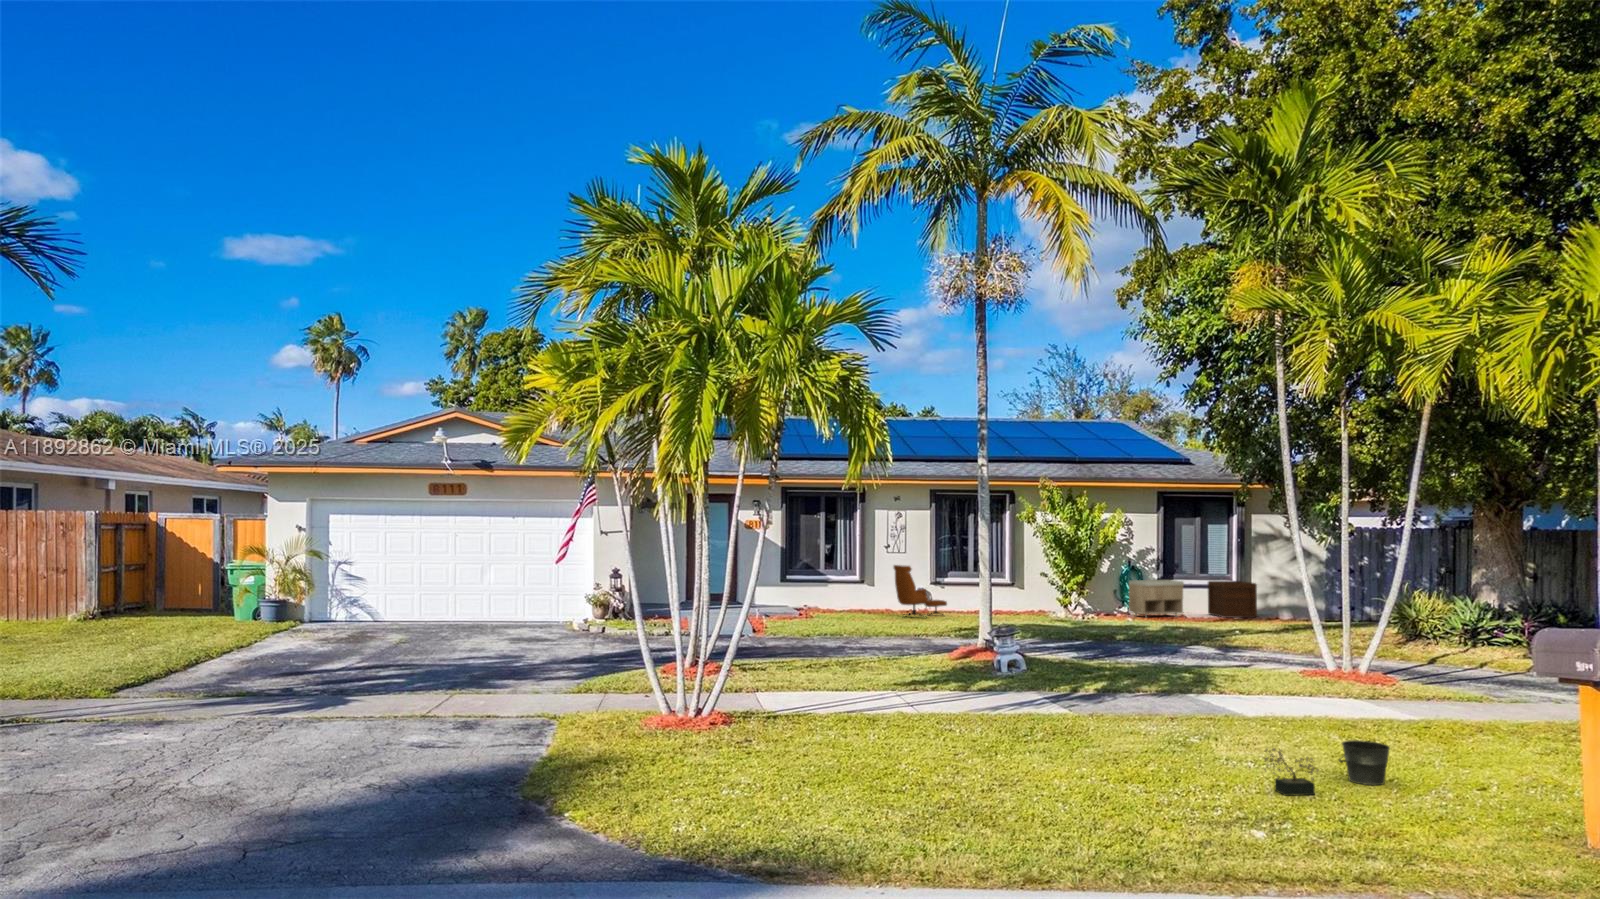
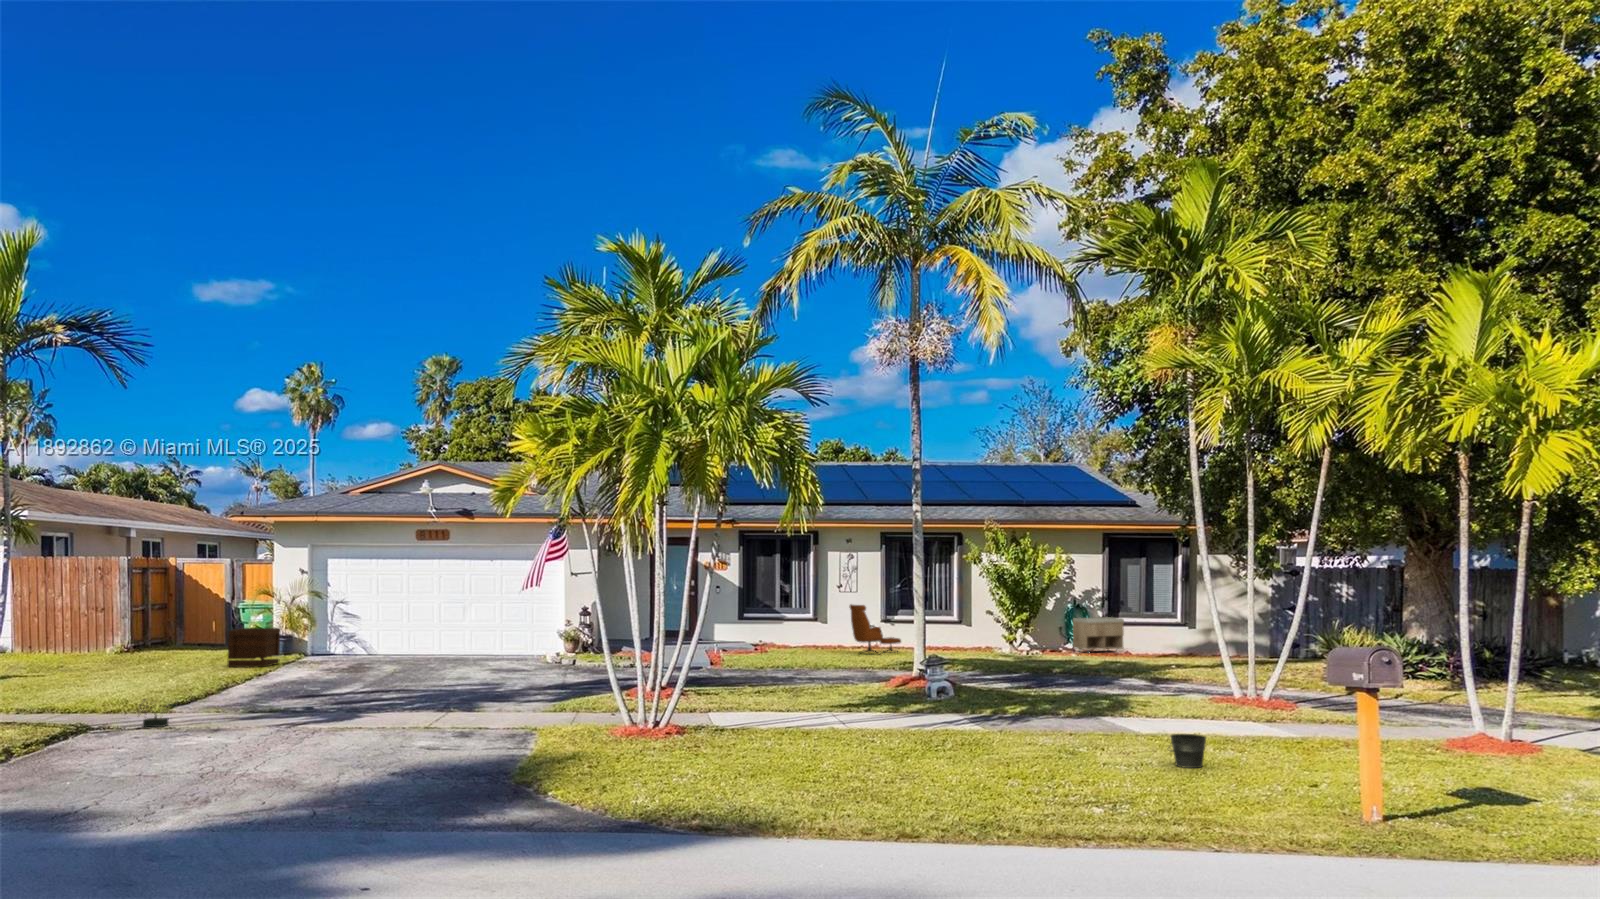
wooden crate: present [1208,581,1257,618] -> present [227,628,281,667]
decorative plant: present [1265,748,1319,796] -> present [138,699,172,727]

